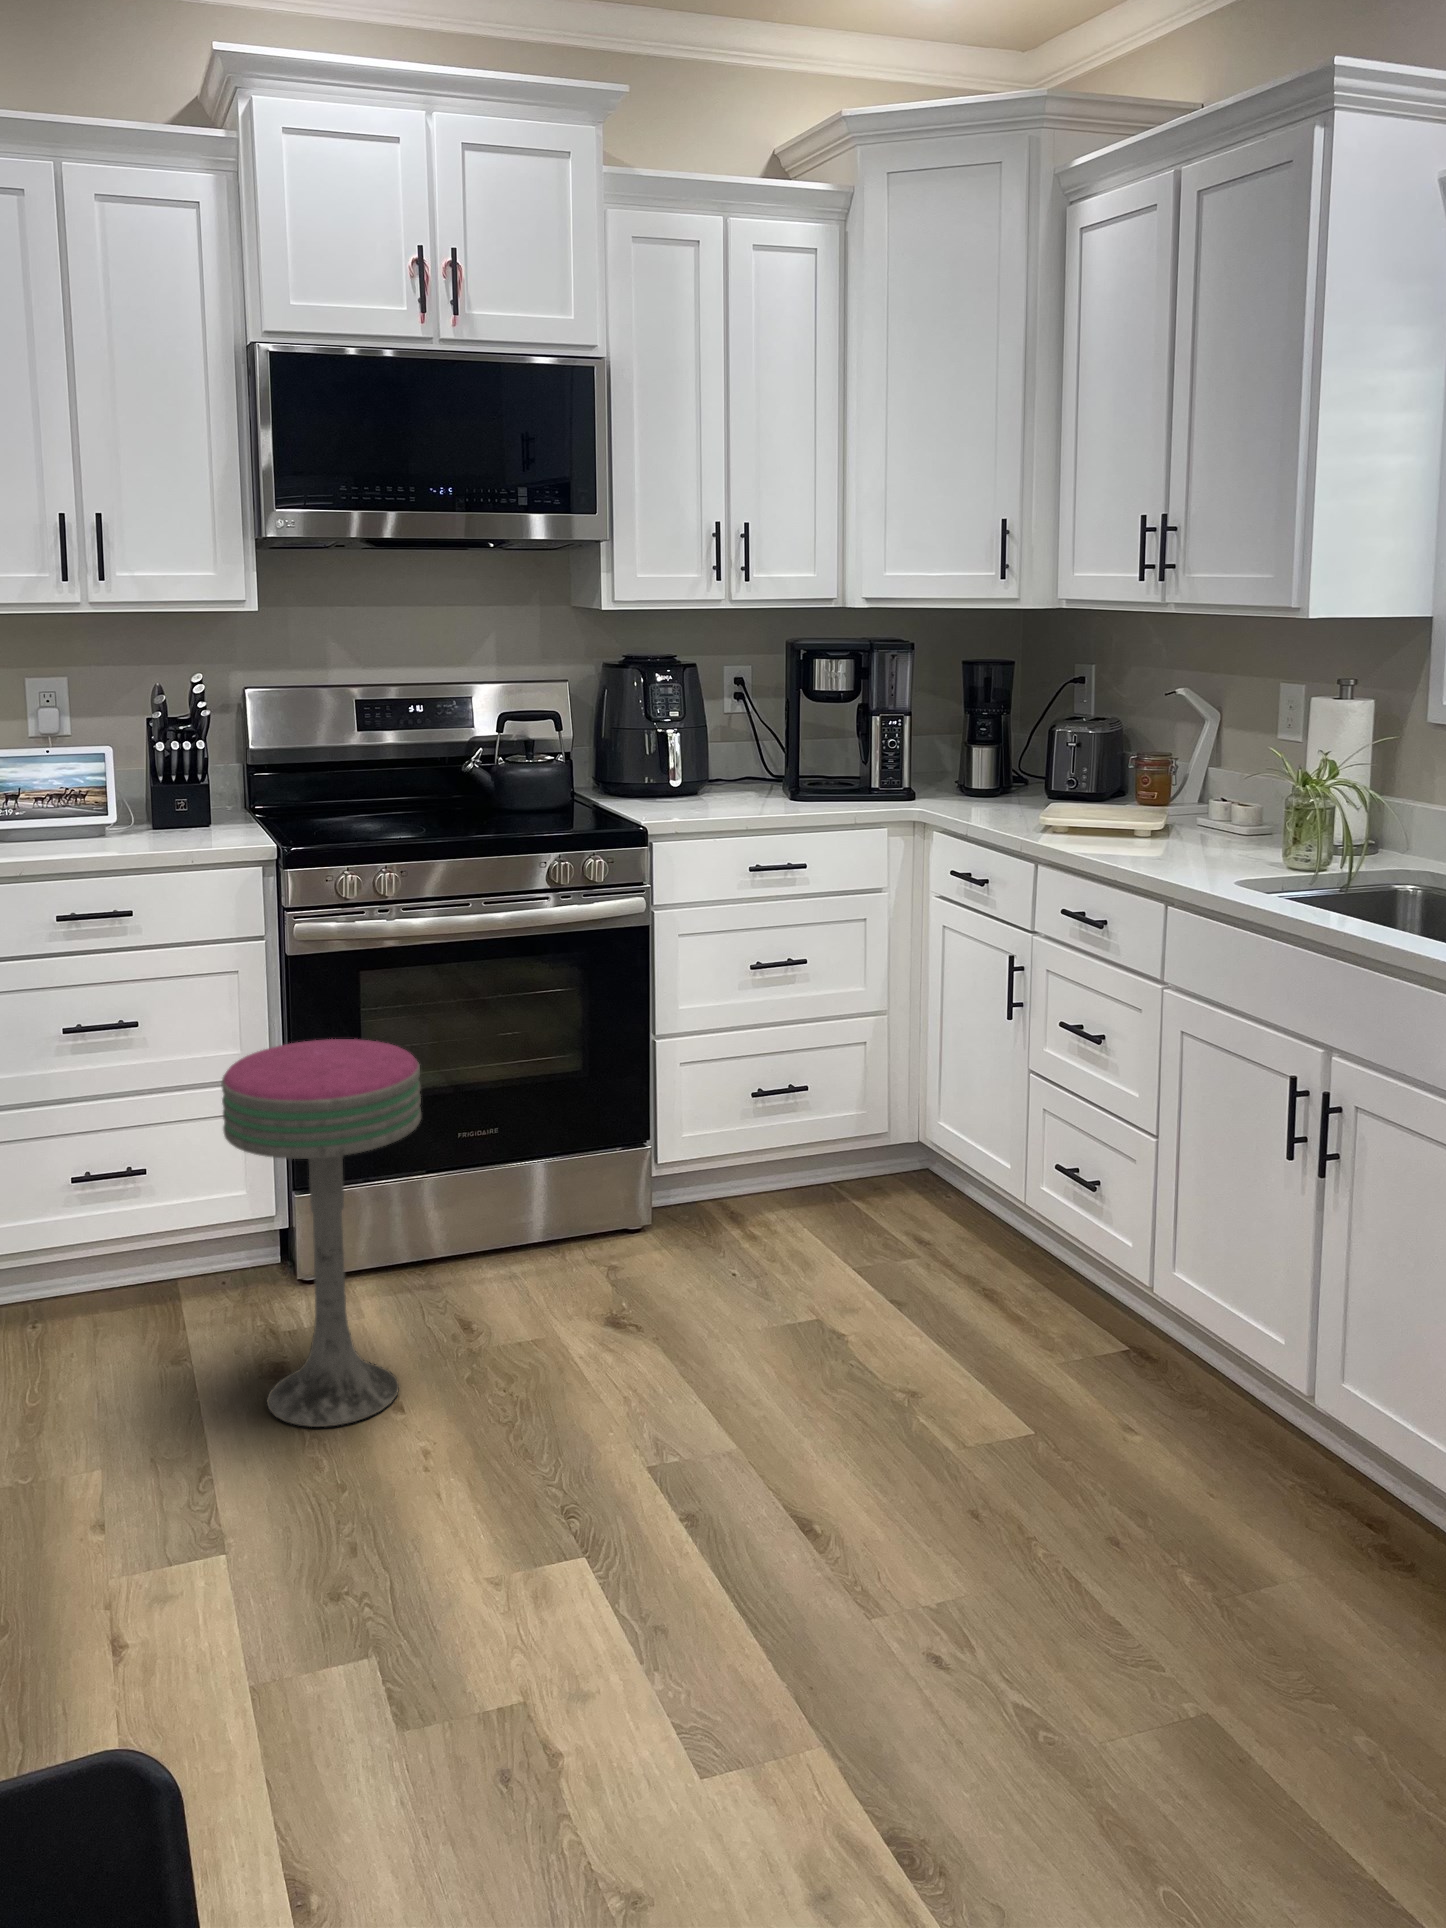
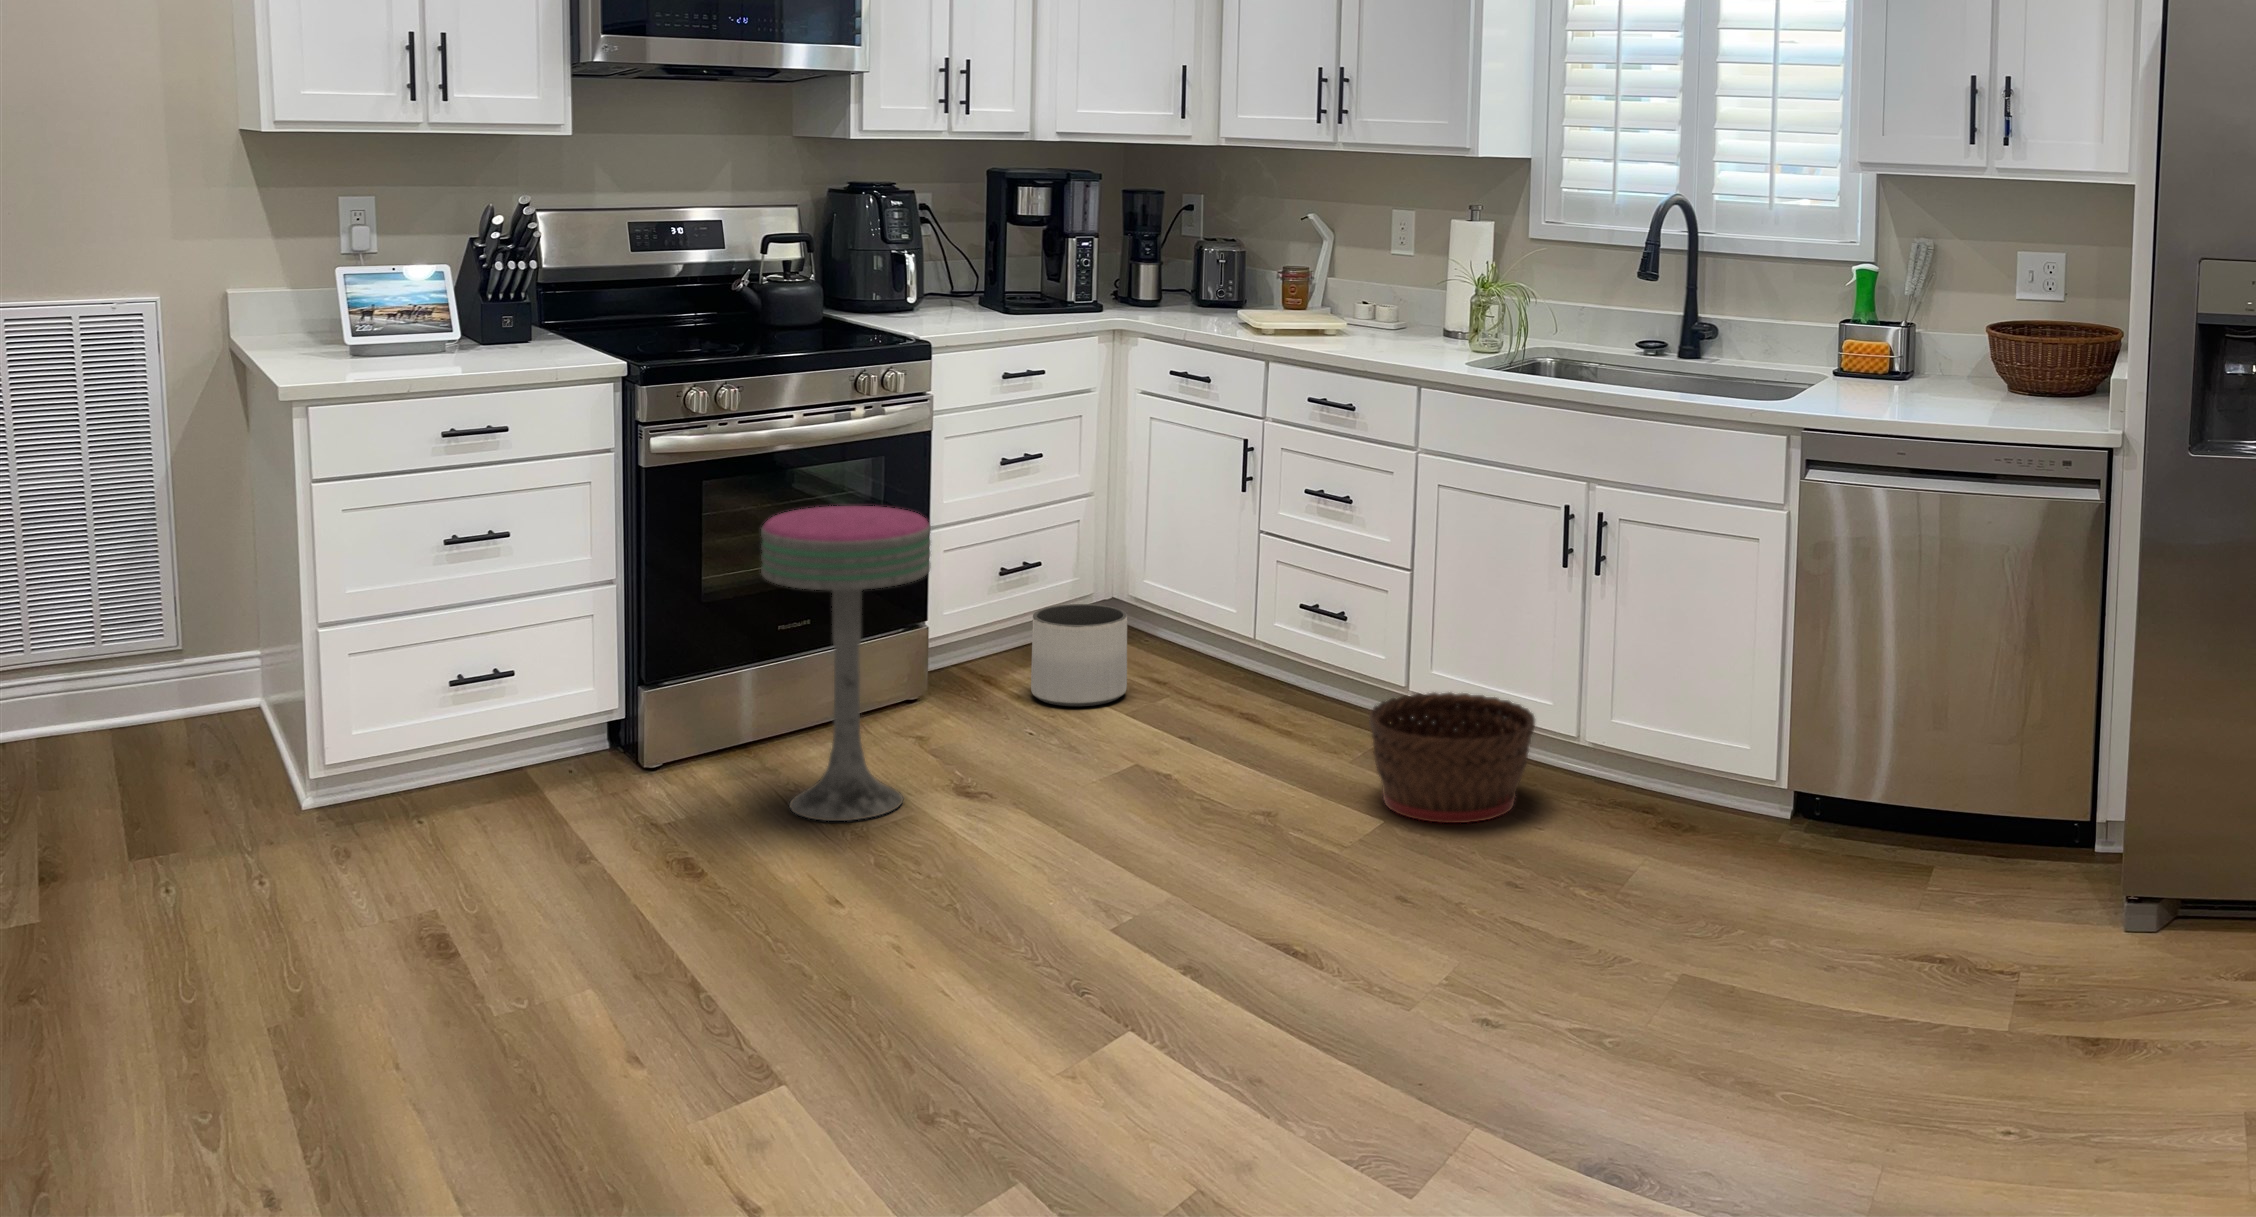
planter: none [705,1159,817,1295] -> present [1031,604,1127,706]
basket: none [882,1418,1146,1680] -> present [1369,692,1535,823]

